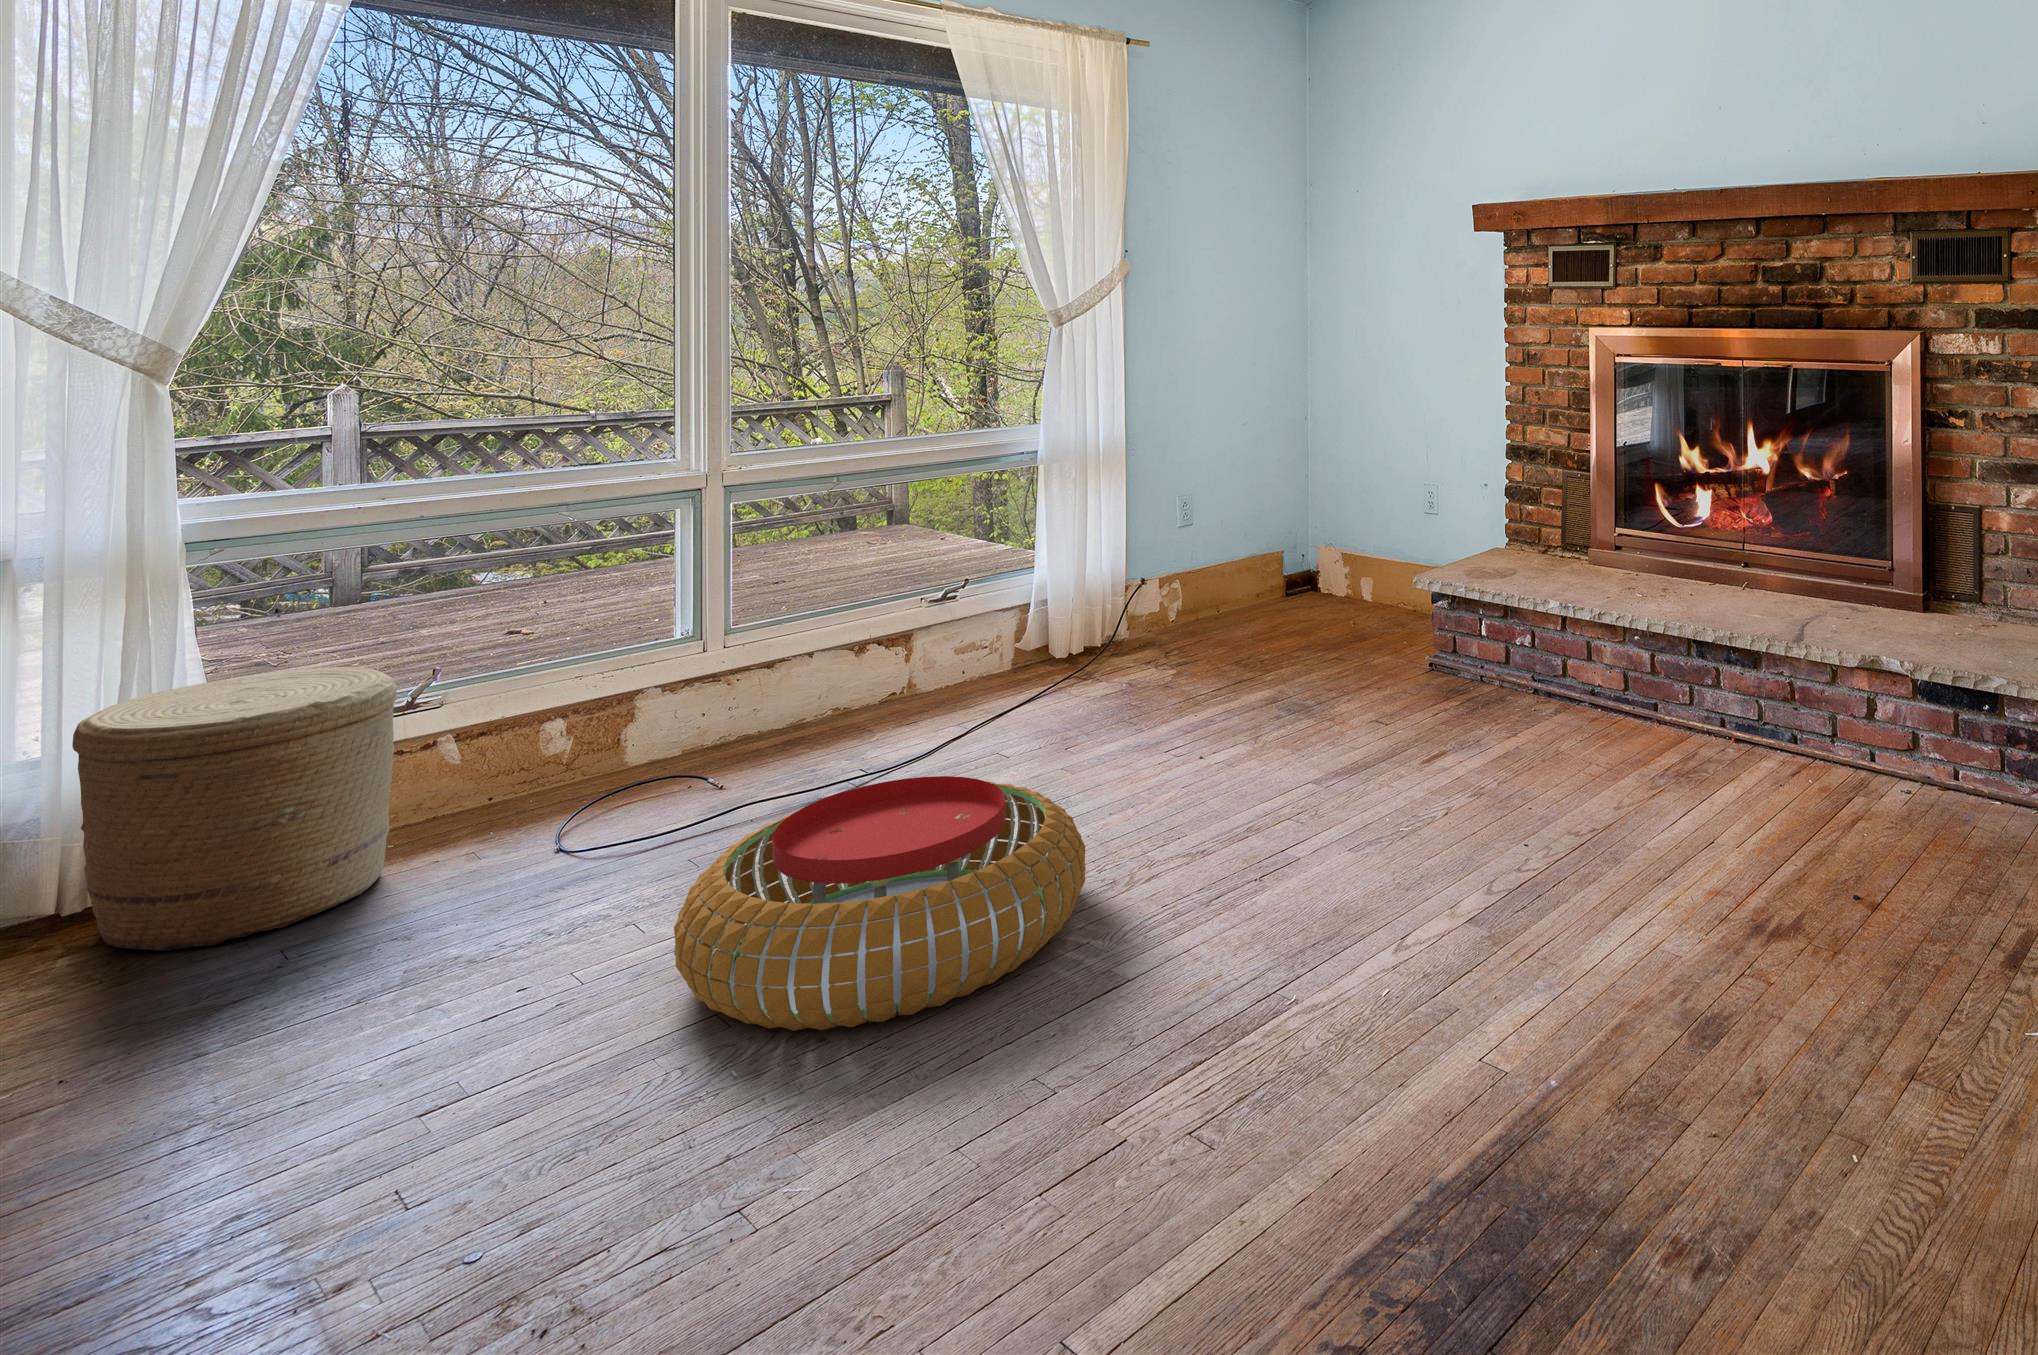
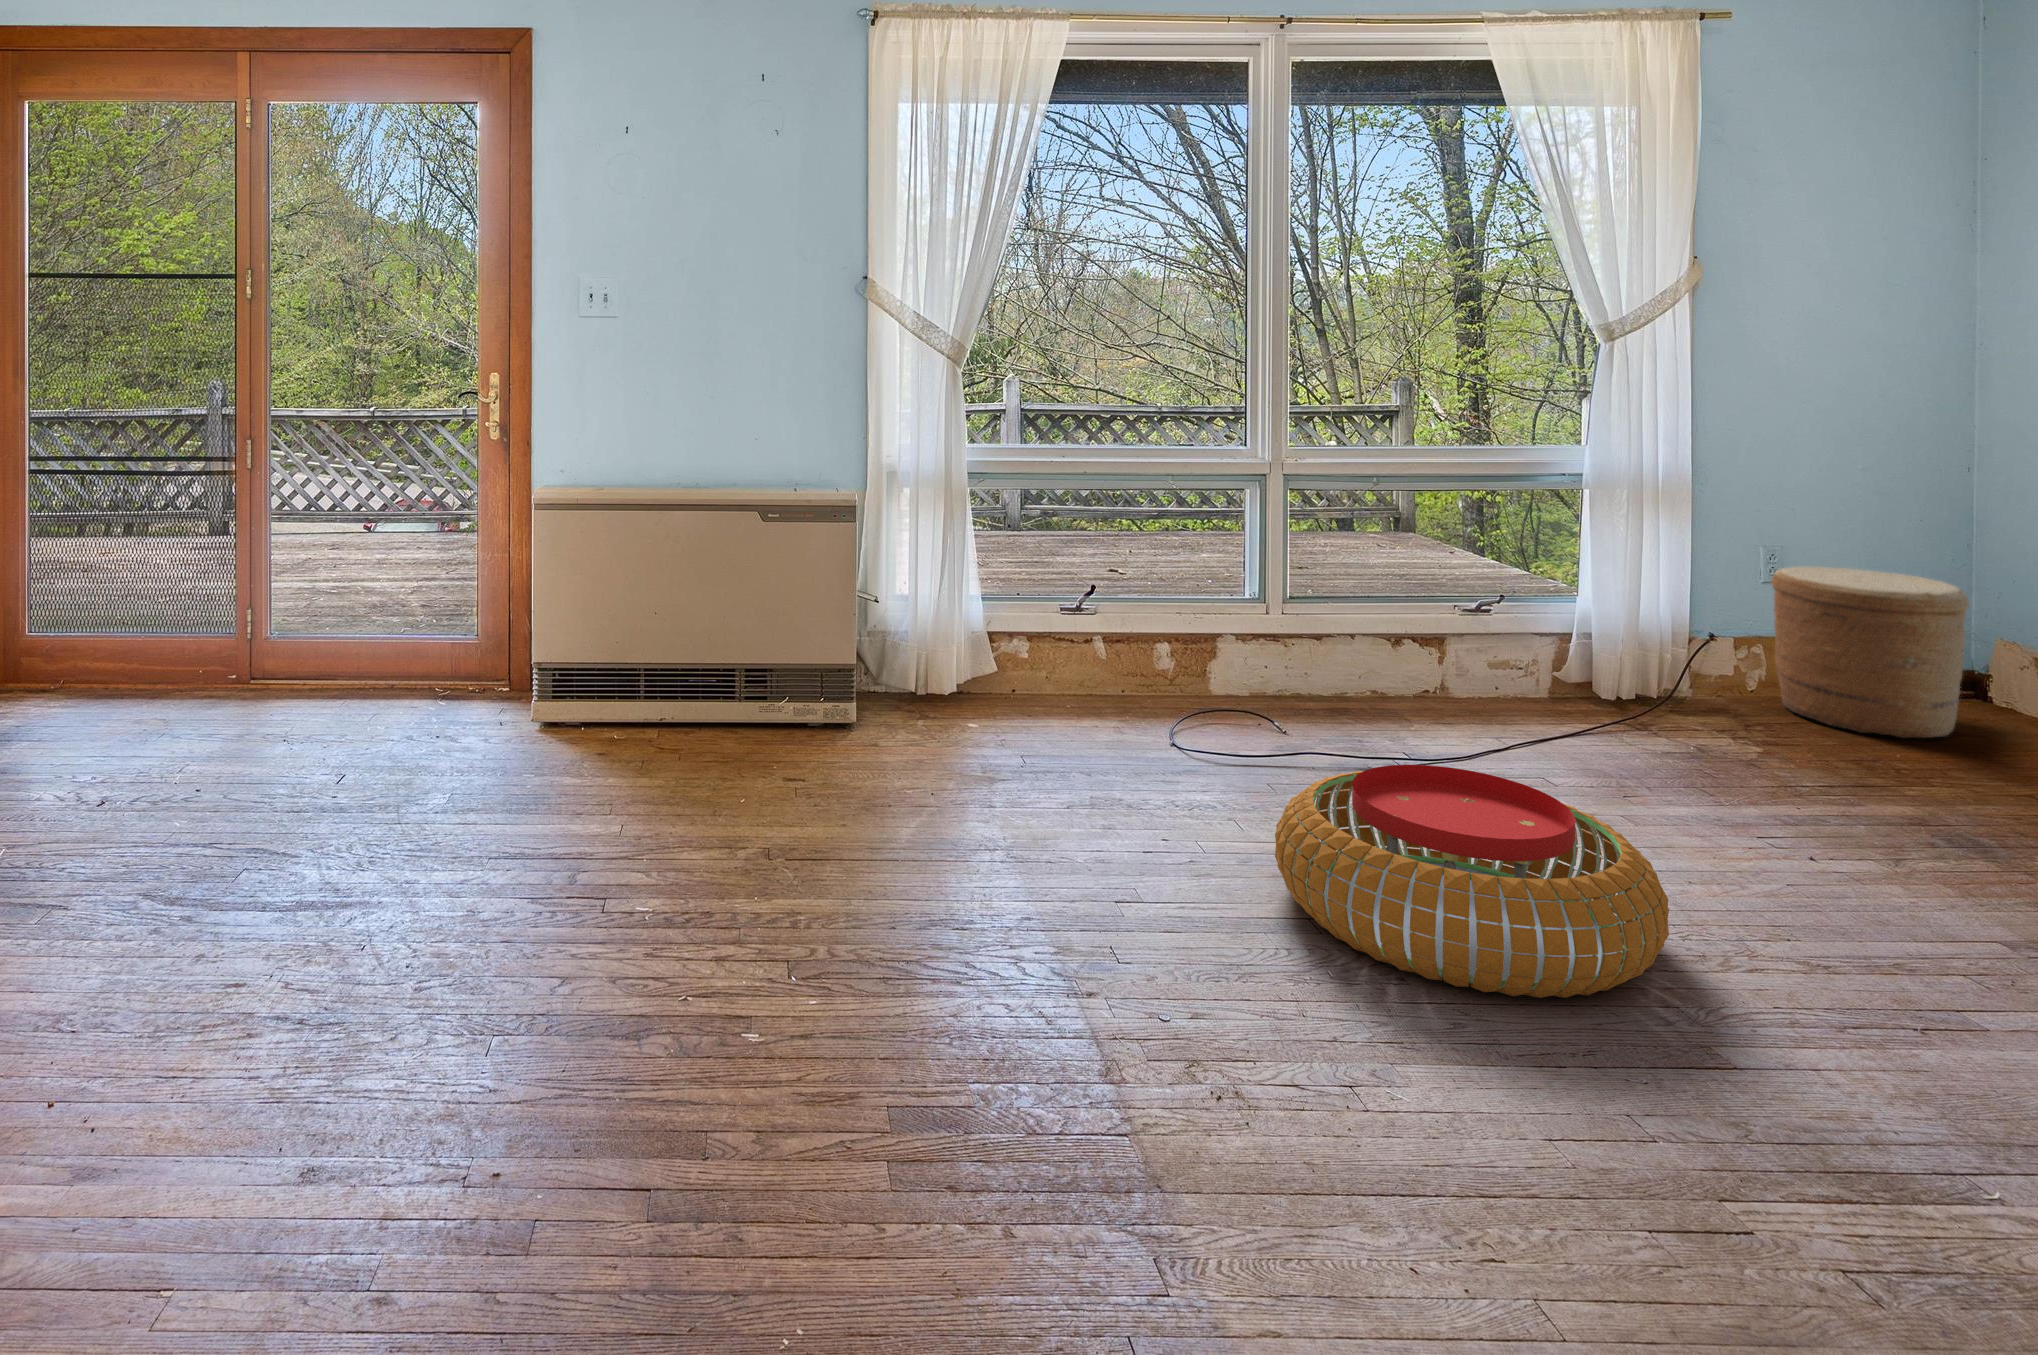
woven basket: present [72,667,397,951] -> present [1770,566,1969,738]

